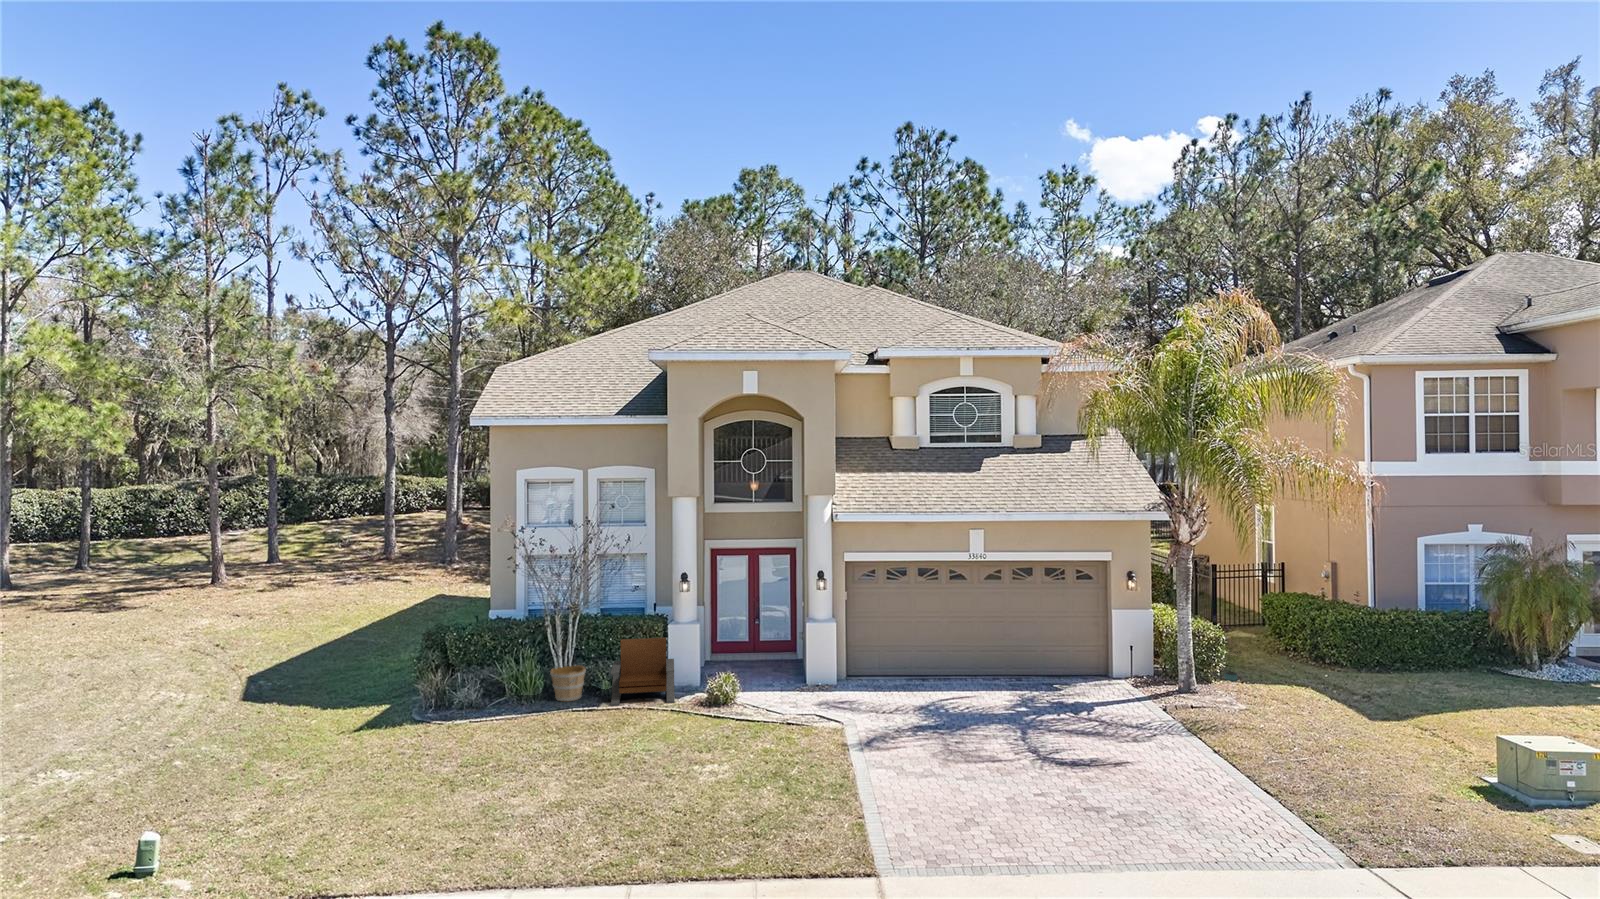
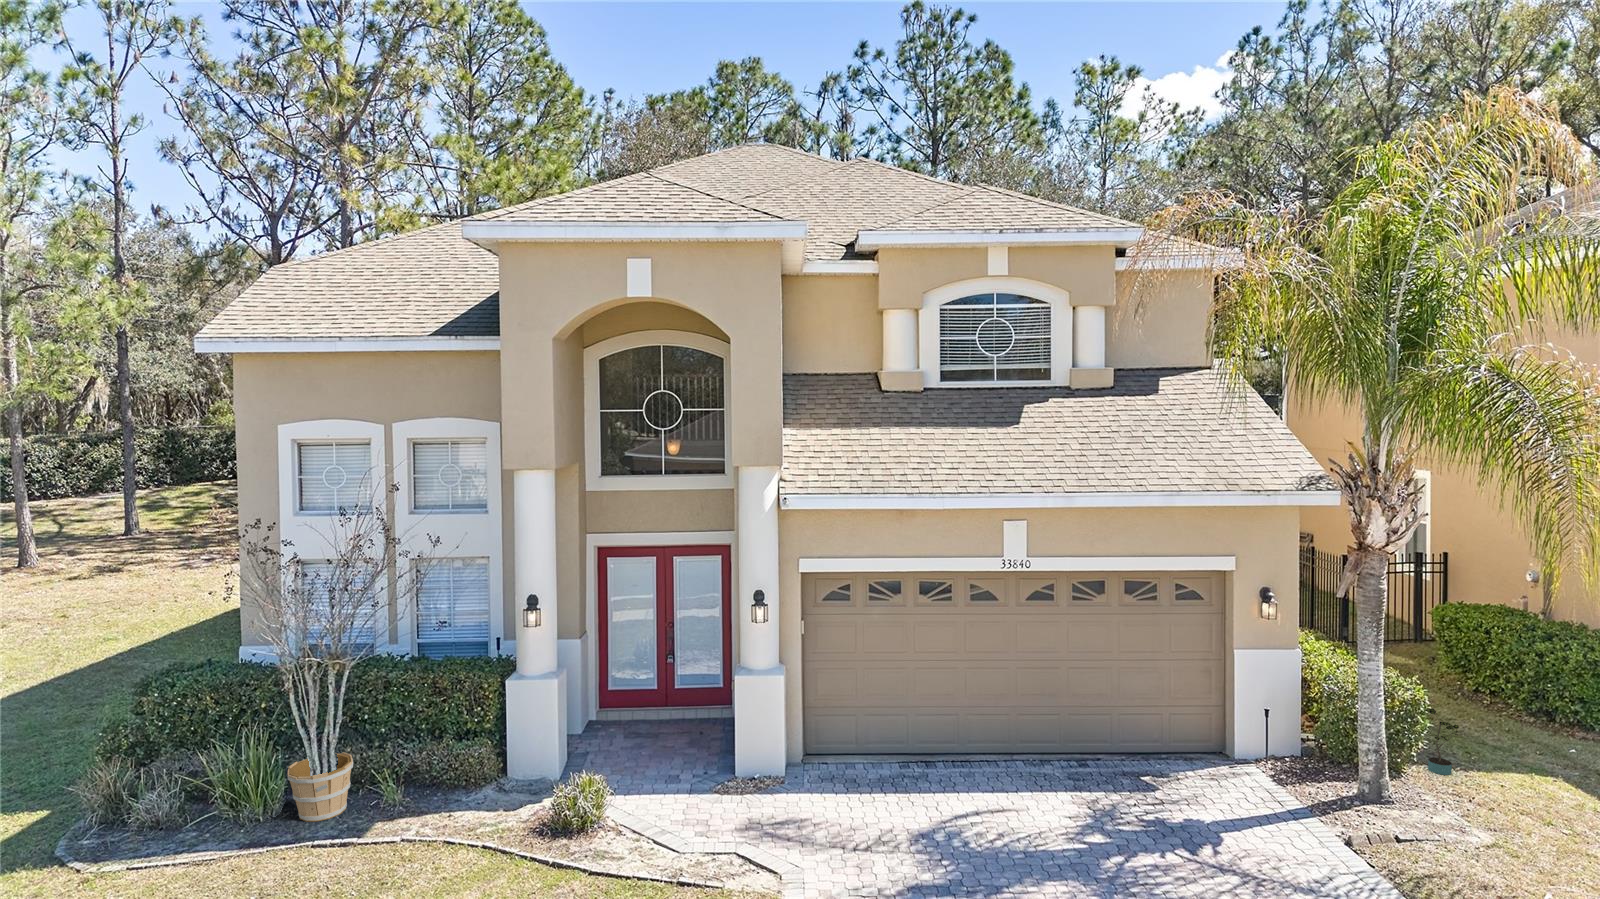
lounge chair: present [611,637,675,706] -> none [378,705,511,836]

